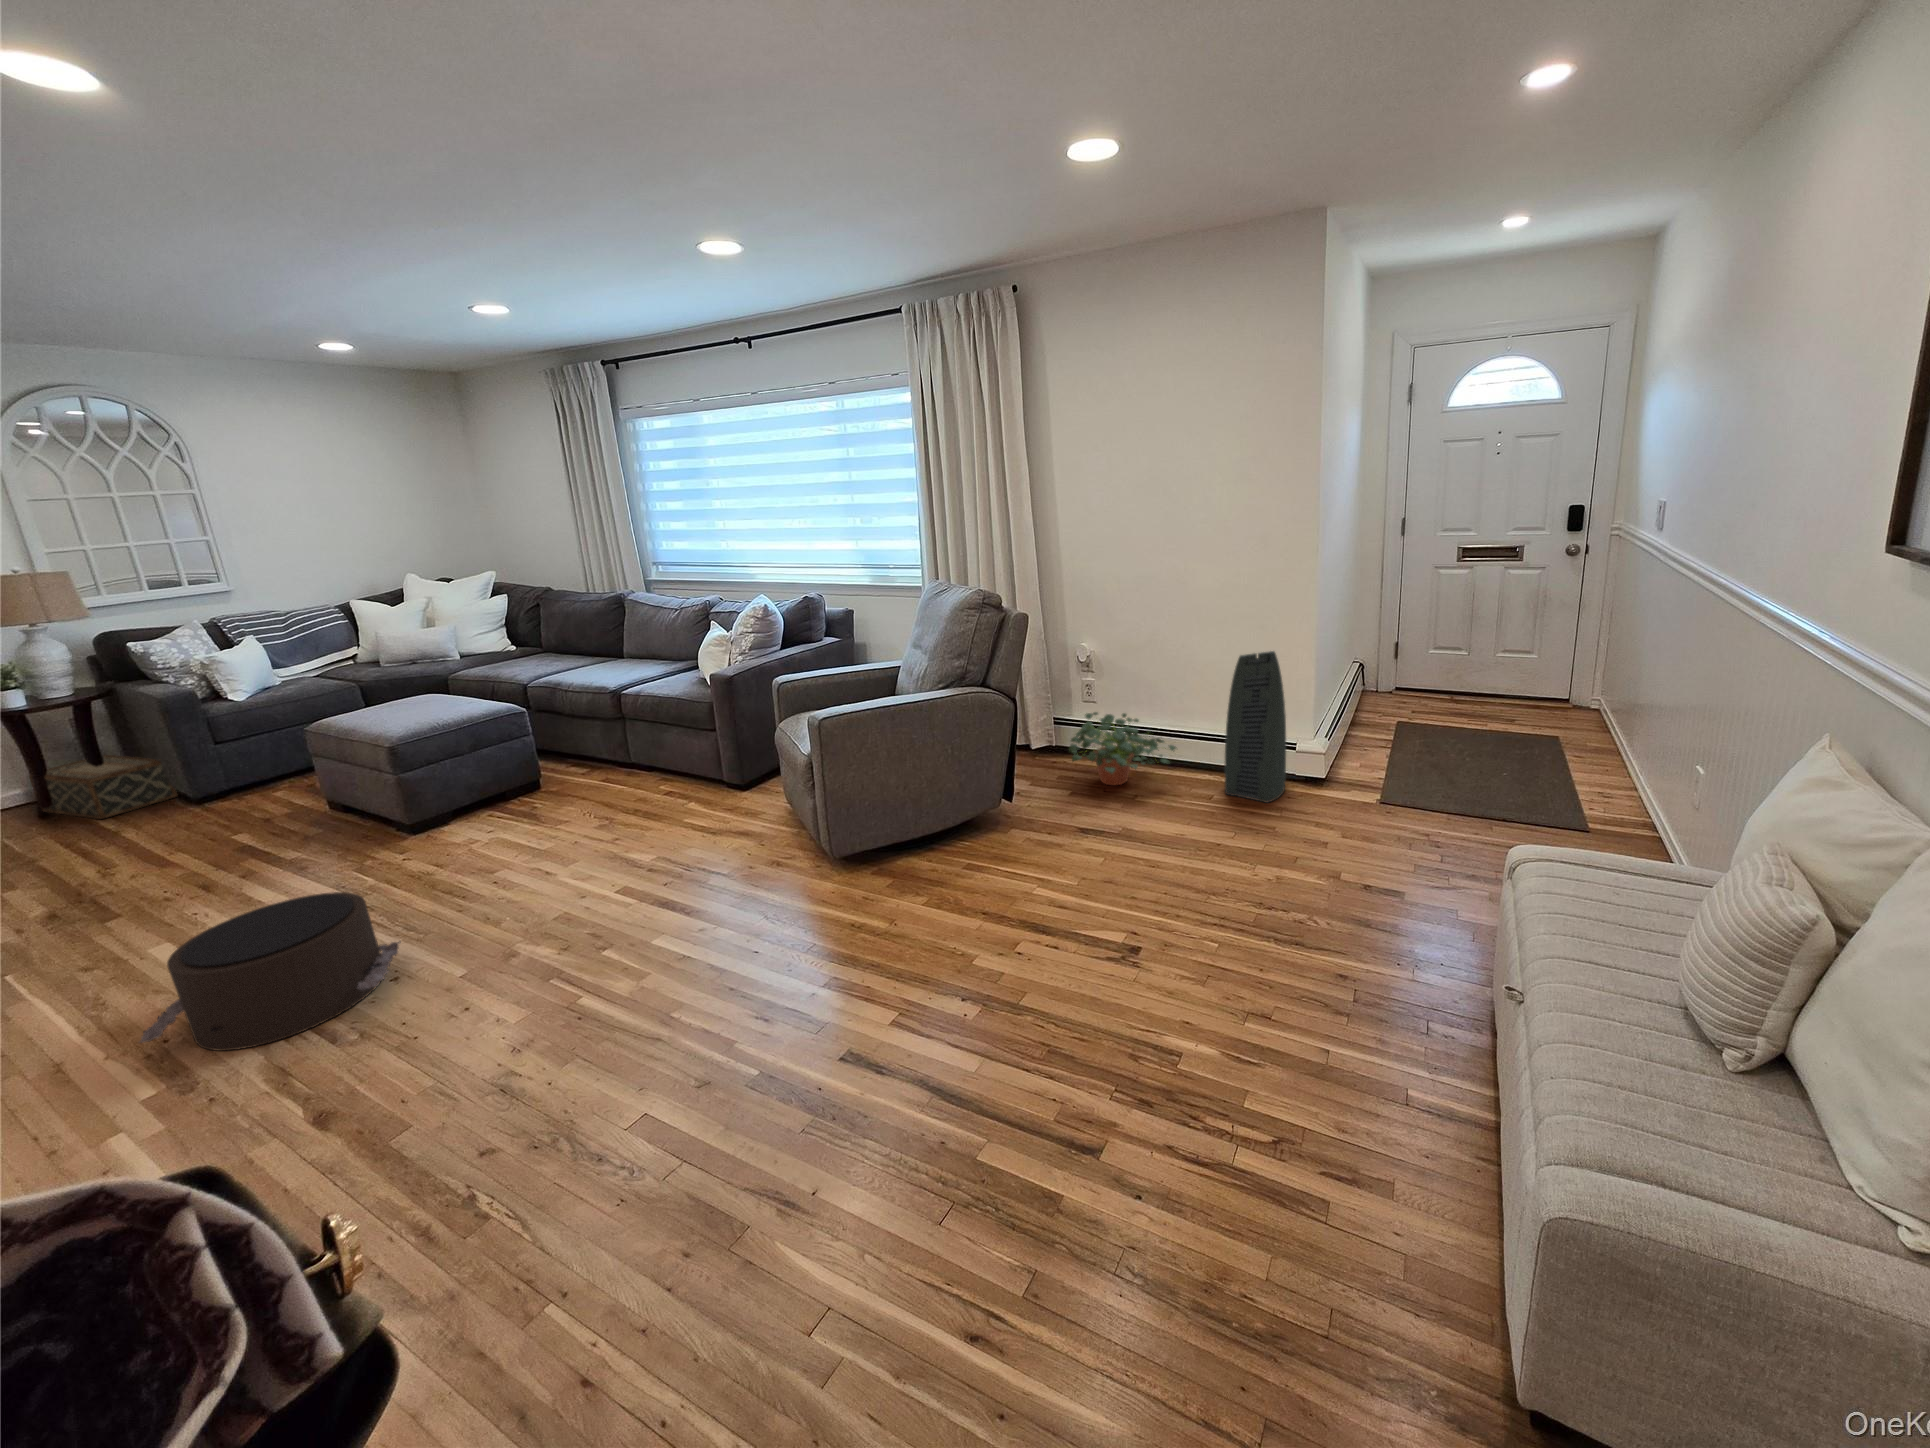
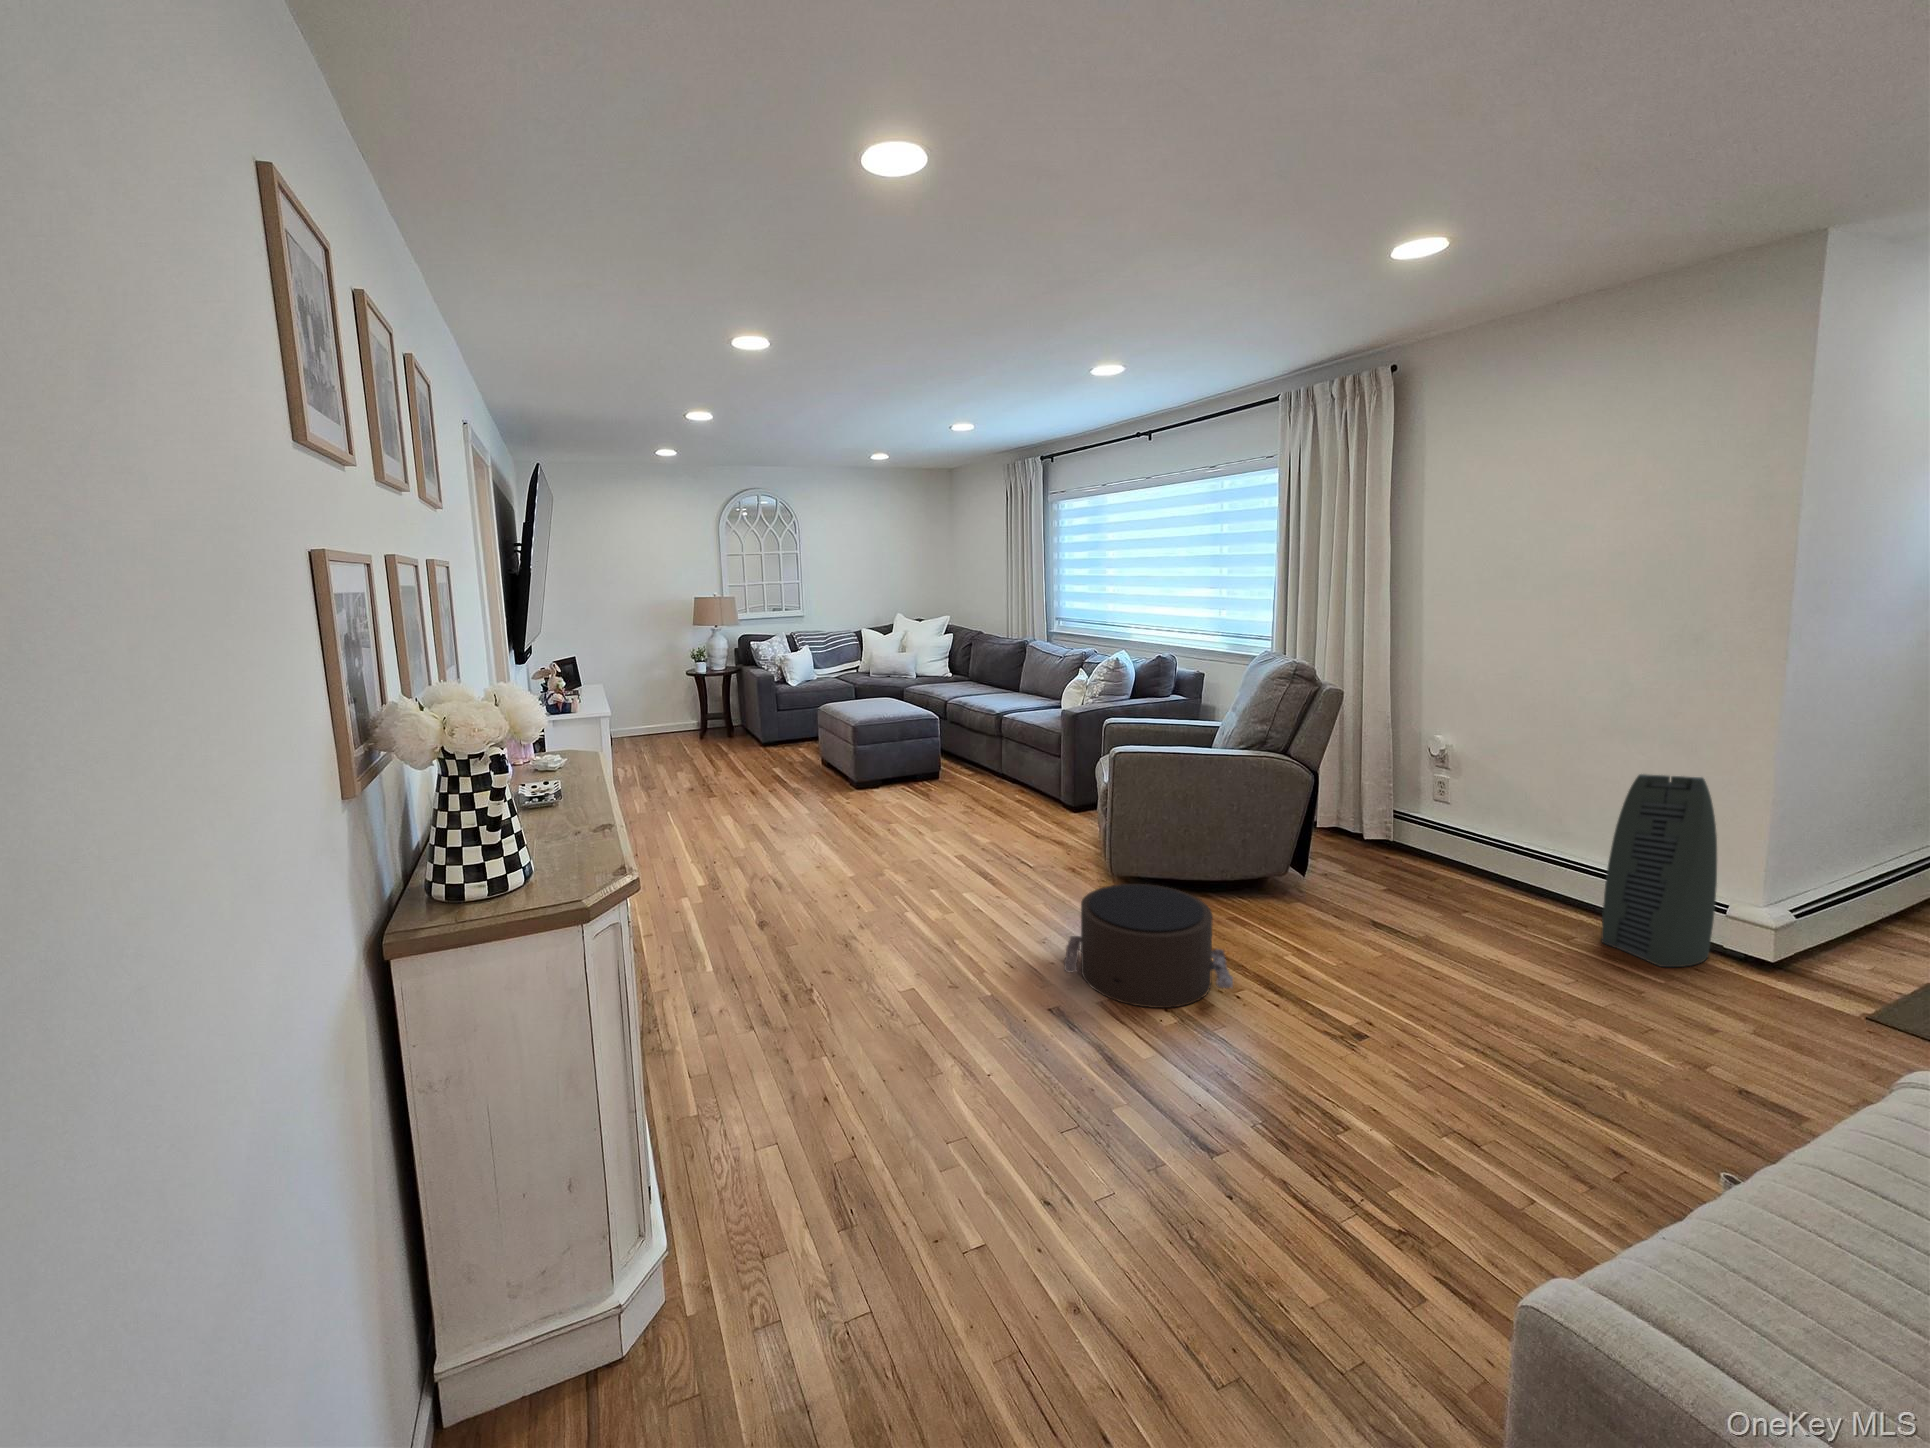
potted plant: present [1069,712,1176,785] -> none [1390,812,1544,897]
woven basket: present [29,755,177,819] -> none [700,709,756,746]
pouf: present [140,892,401,1051] -> present [1064,884,1233,1008]

